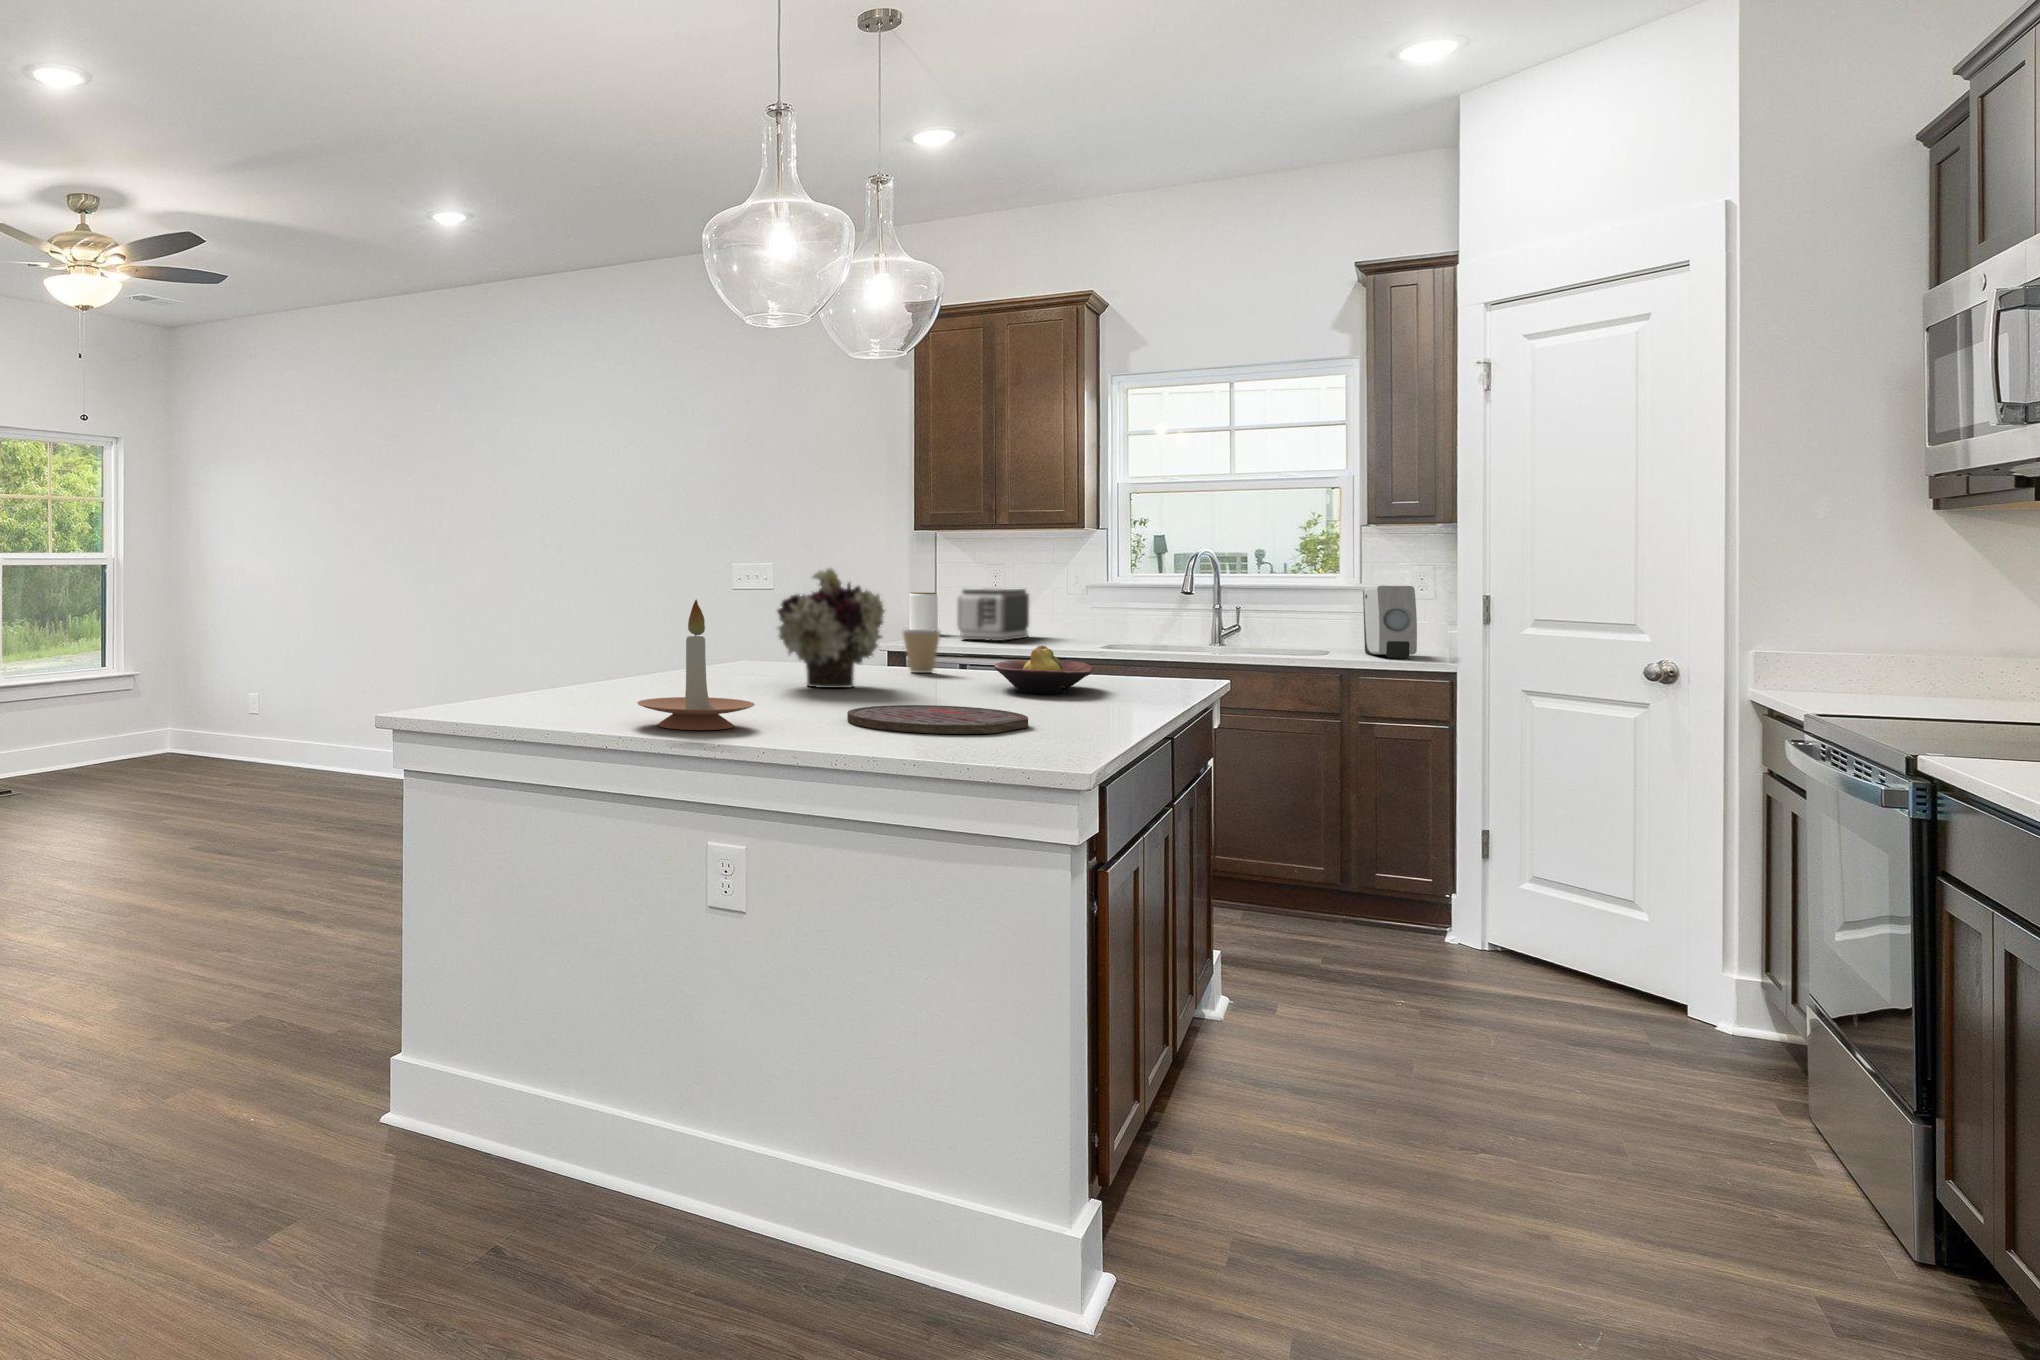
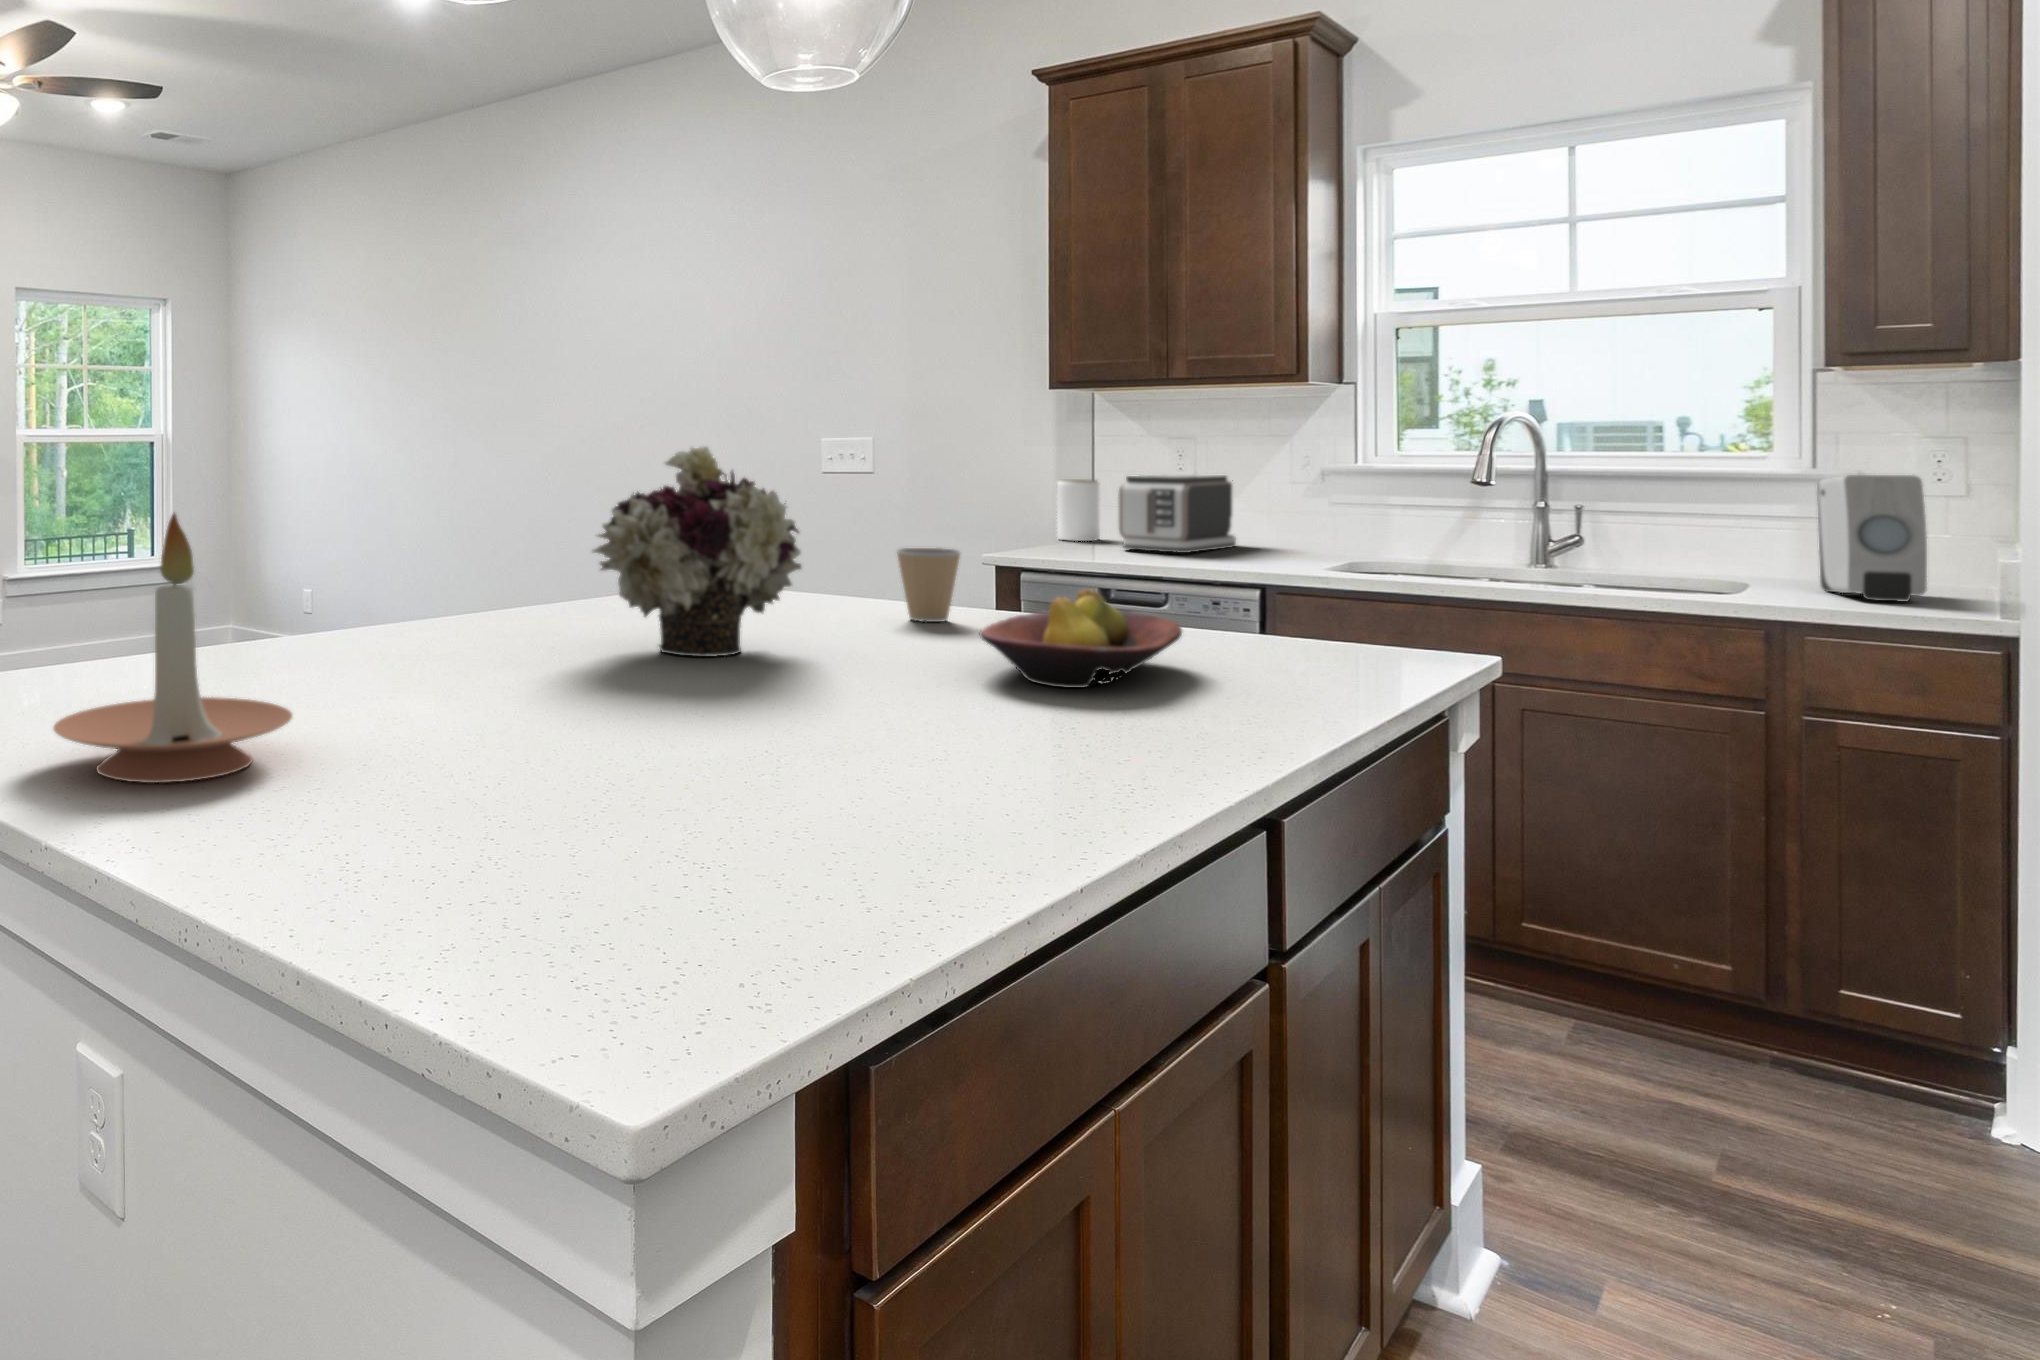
cutting board: present [847,705,1028,734] -> none [493,722,867,832]

